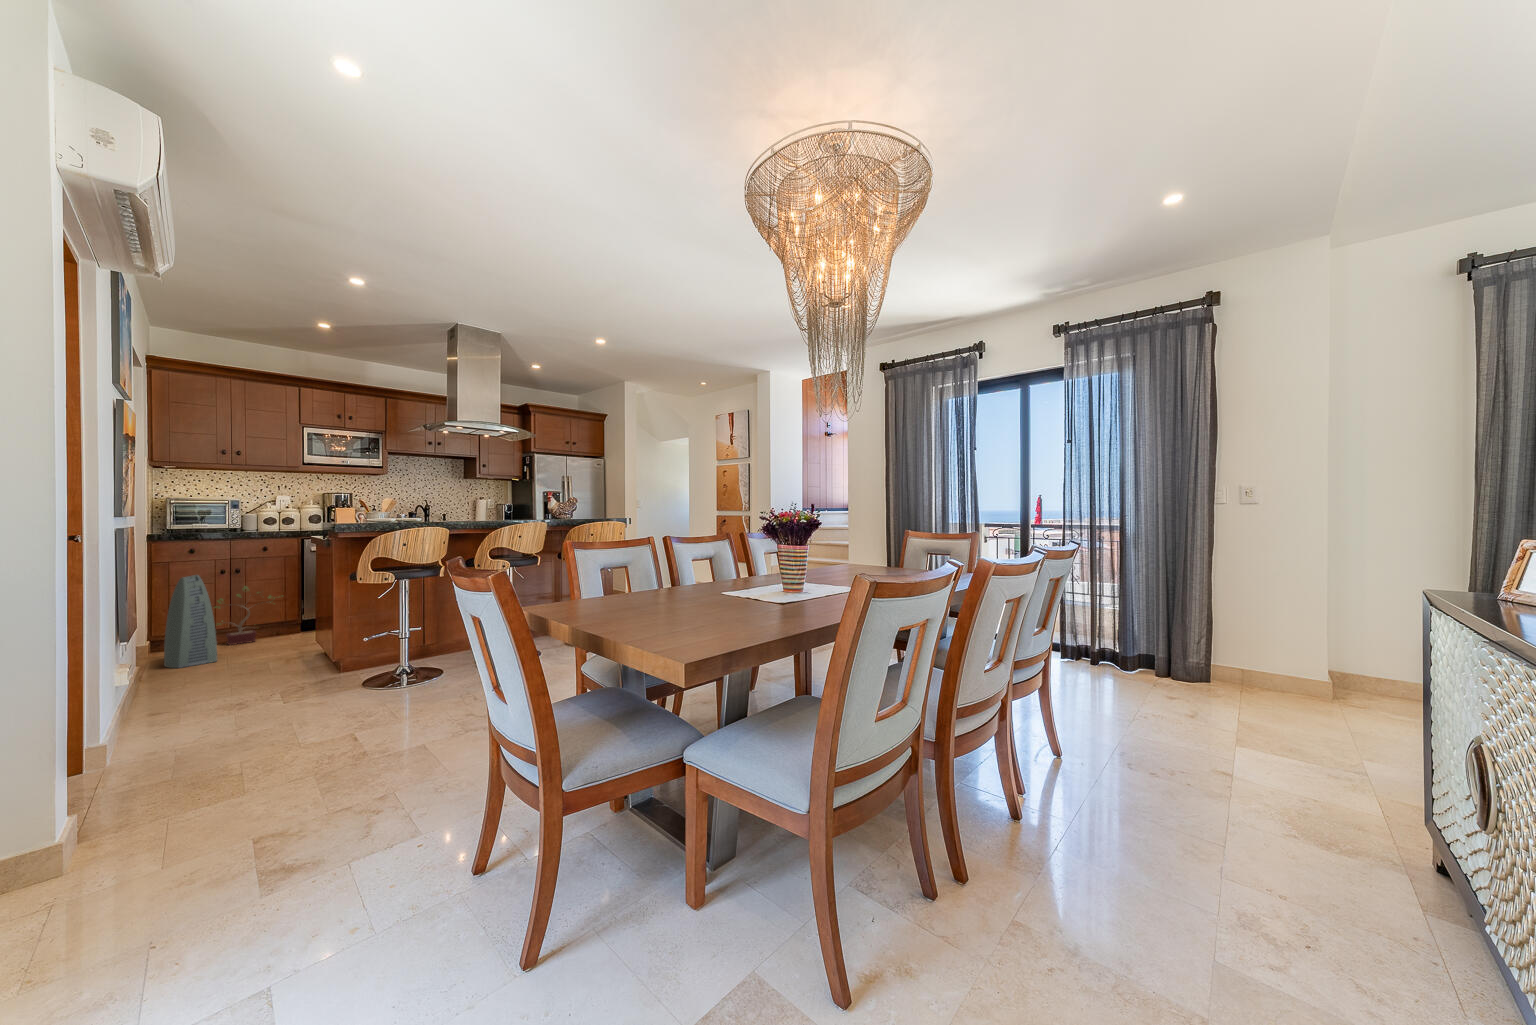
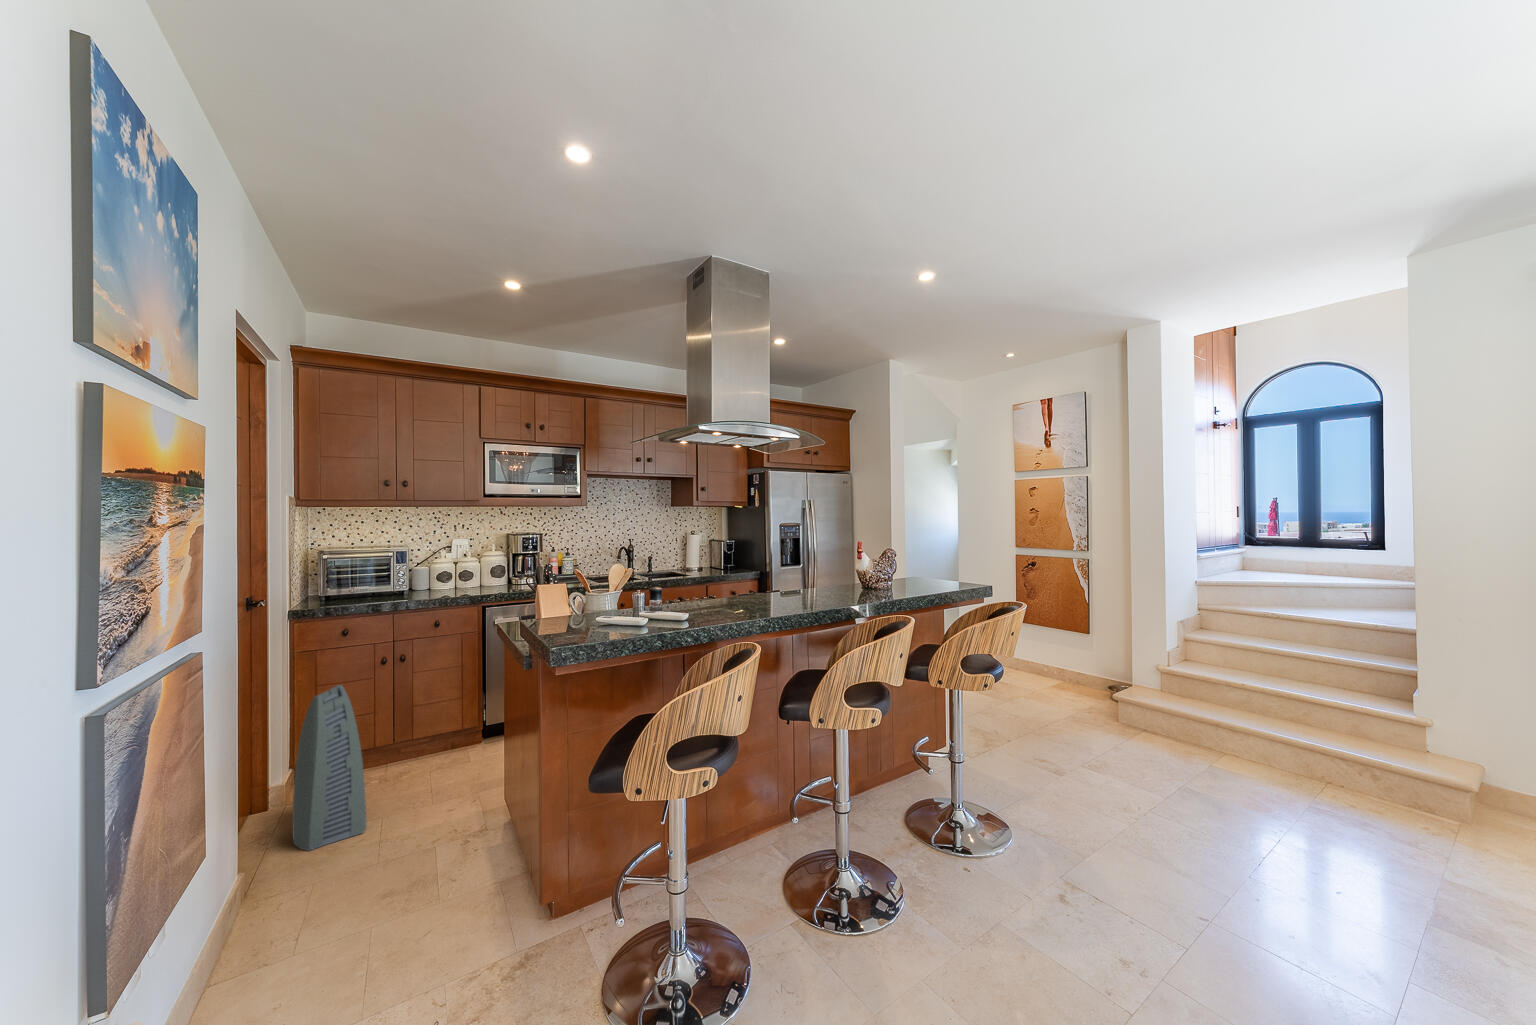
potted plant: present [215,586,275,645] -> none [368,681,461,775]

